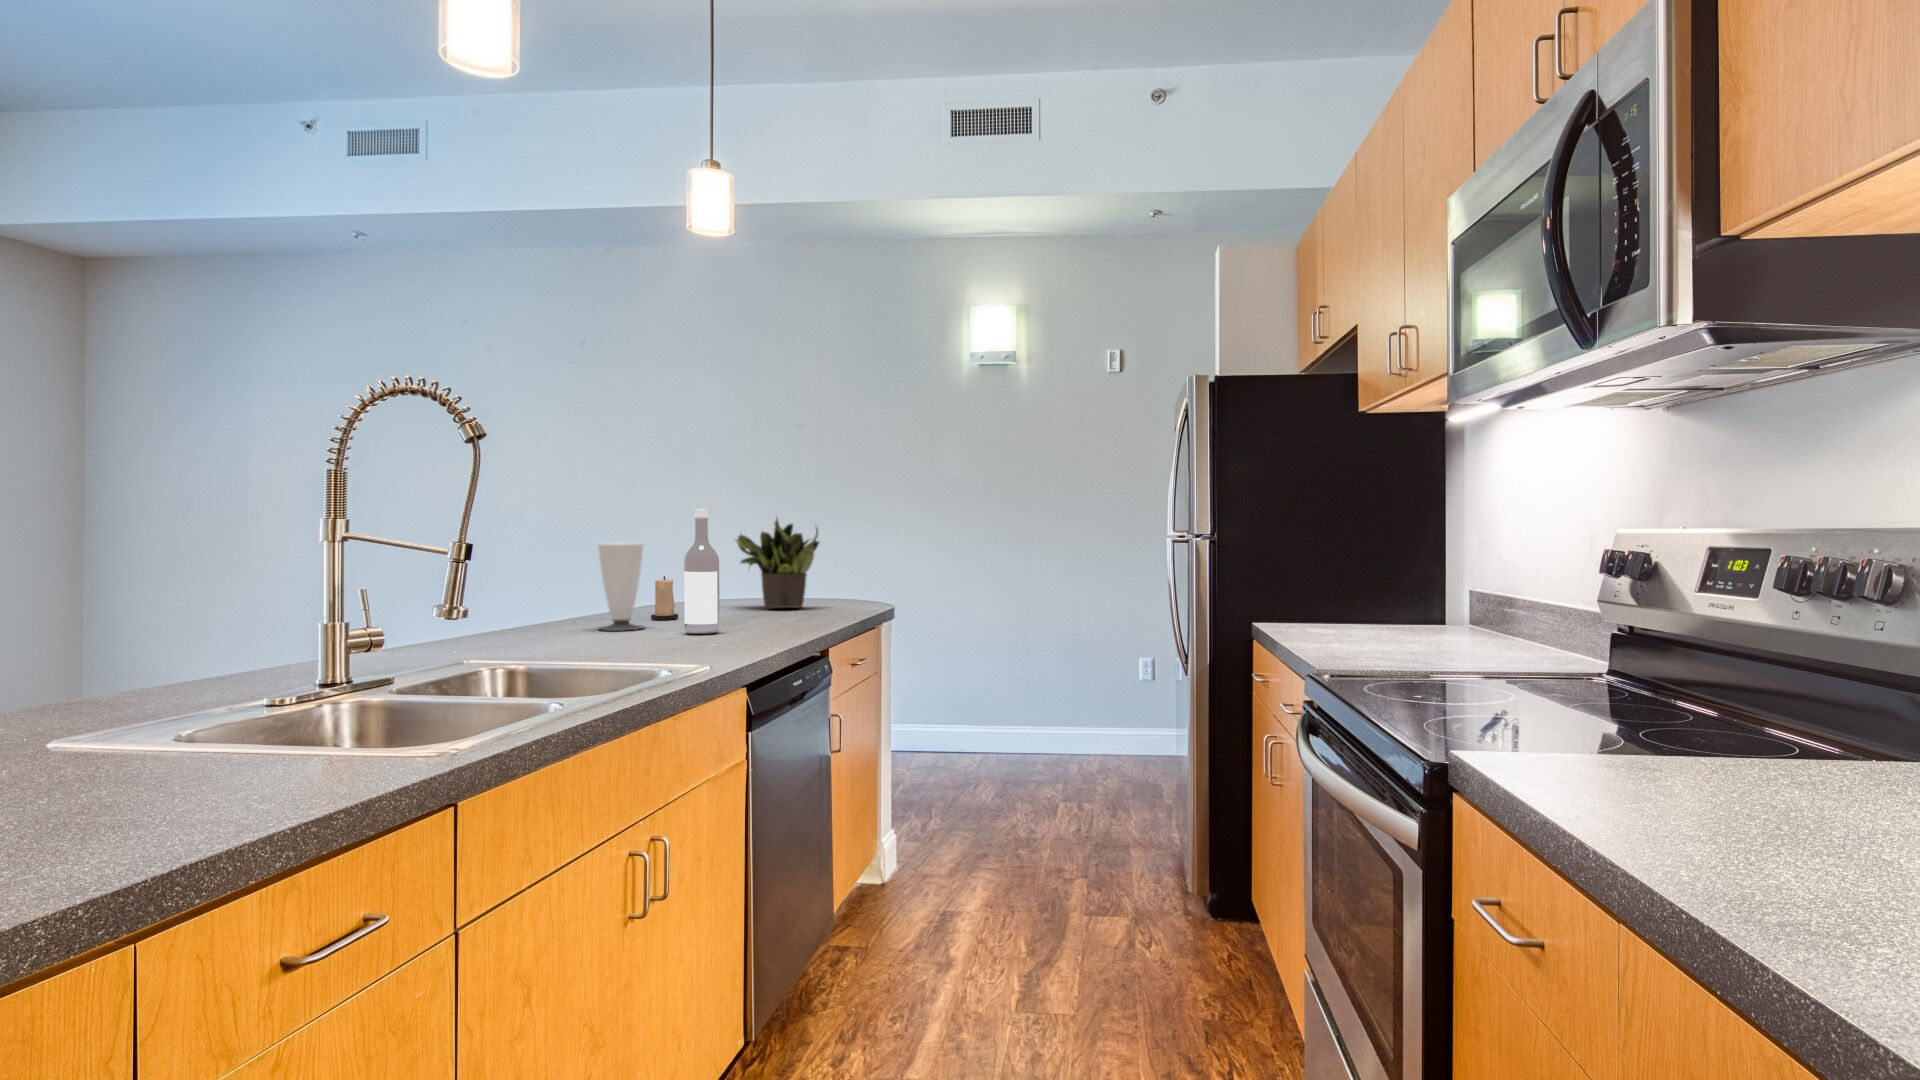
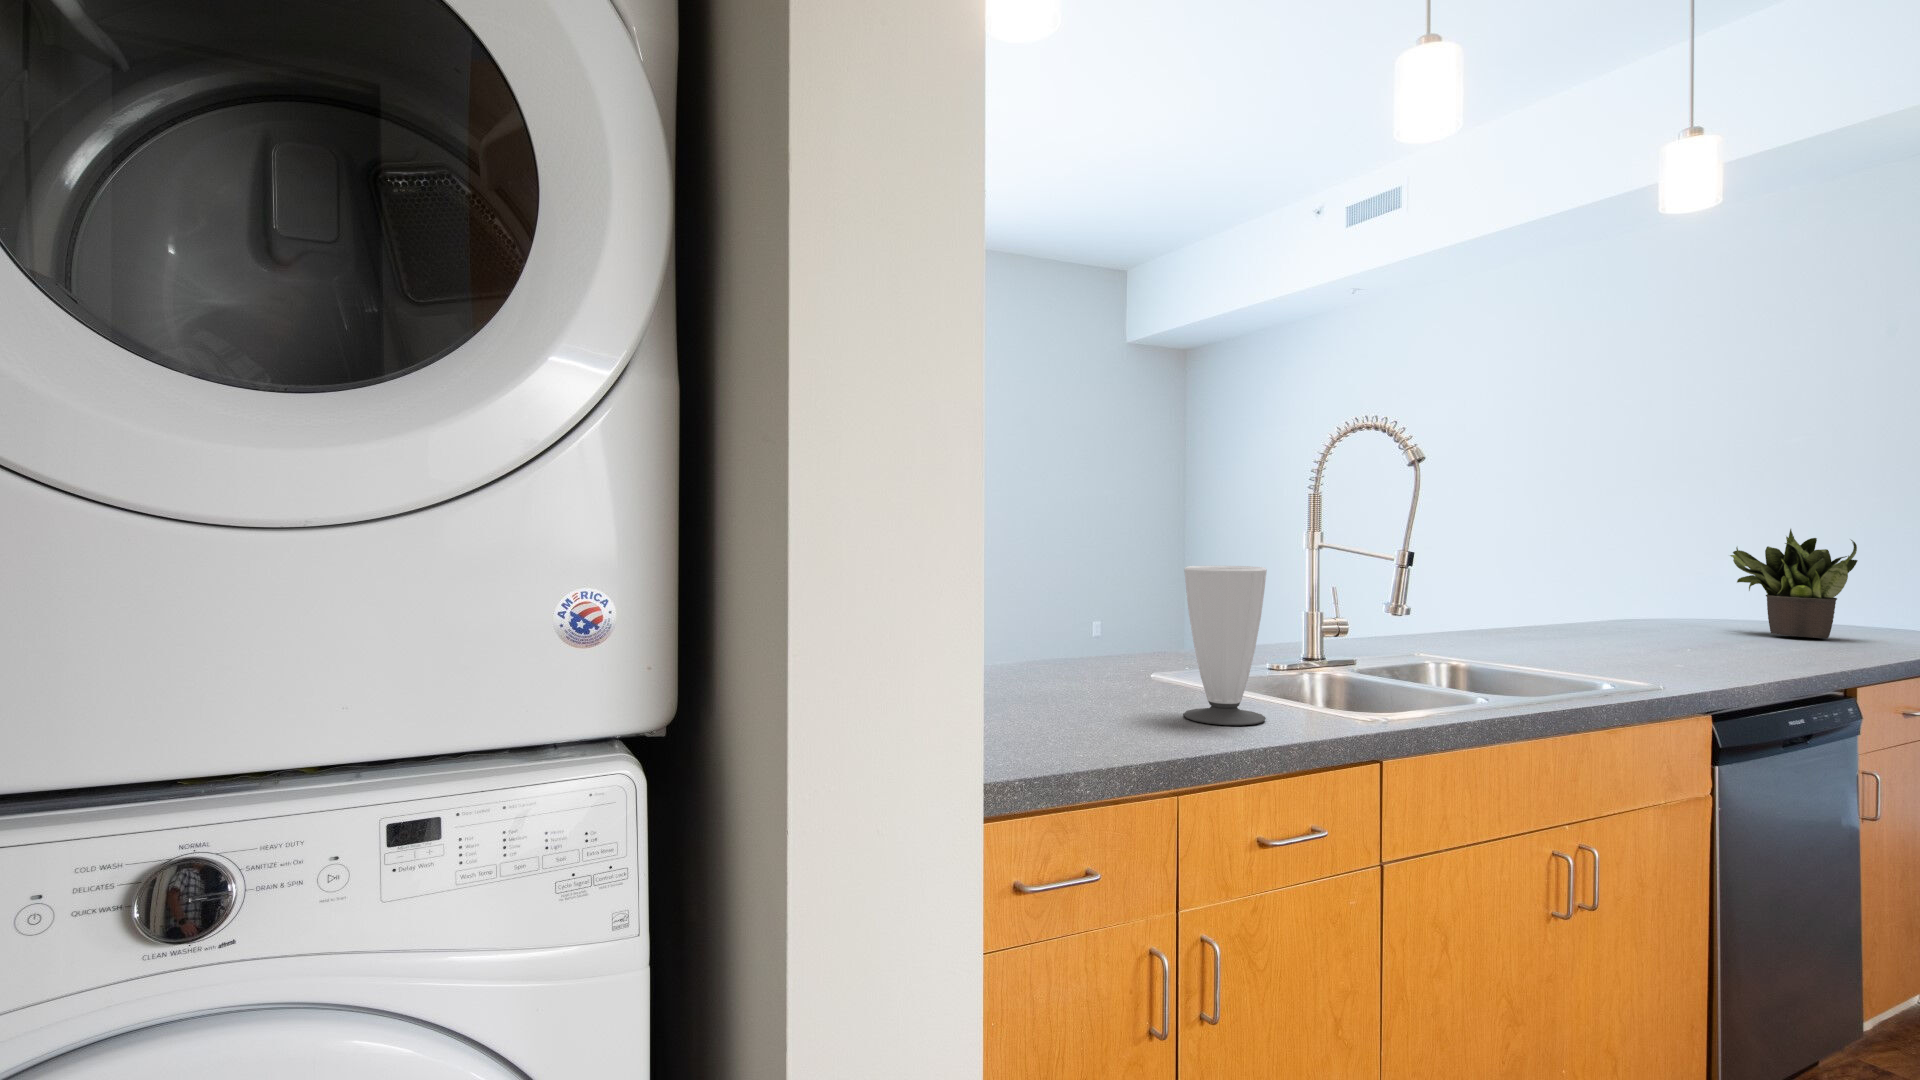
wine bottle: present [684,509,720,634] -> none [1648,523,1694,655]
cup: present [598,542,644,631] -> present [1183,566,1267,725]
candle: present [651,576,678,620] -> none [1615,591,1649,637]

